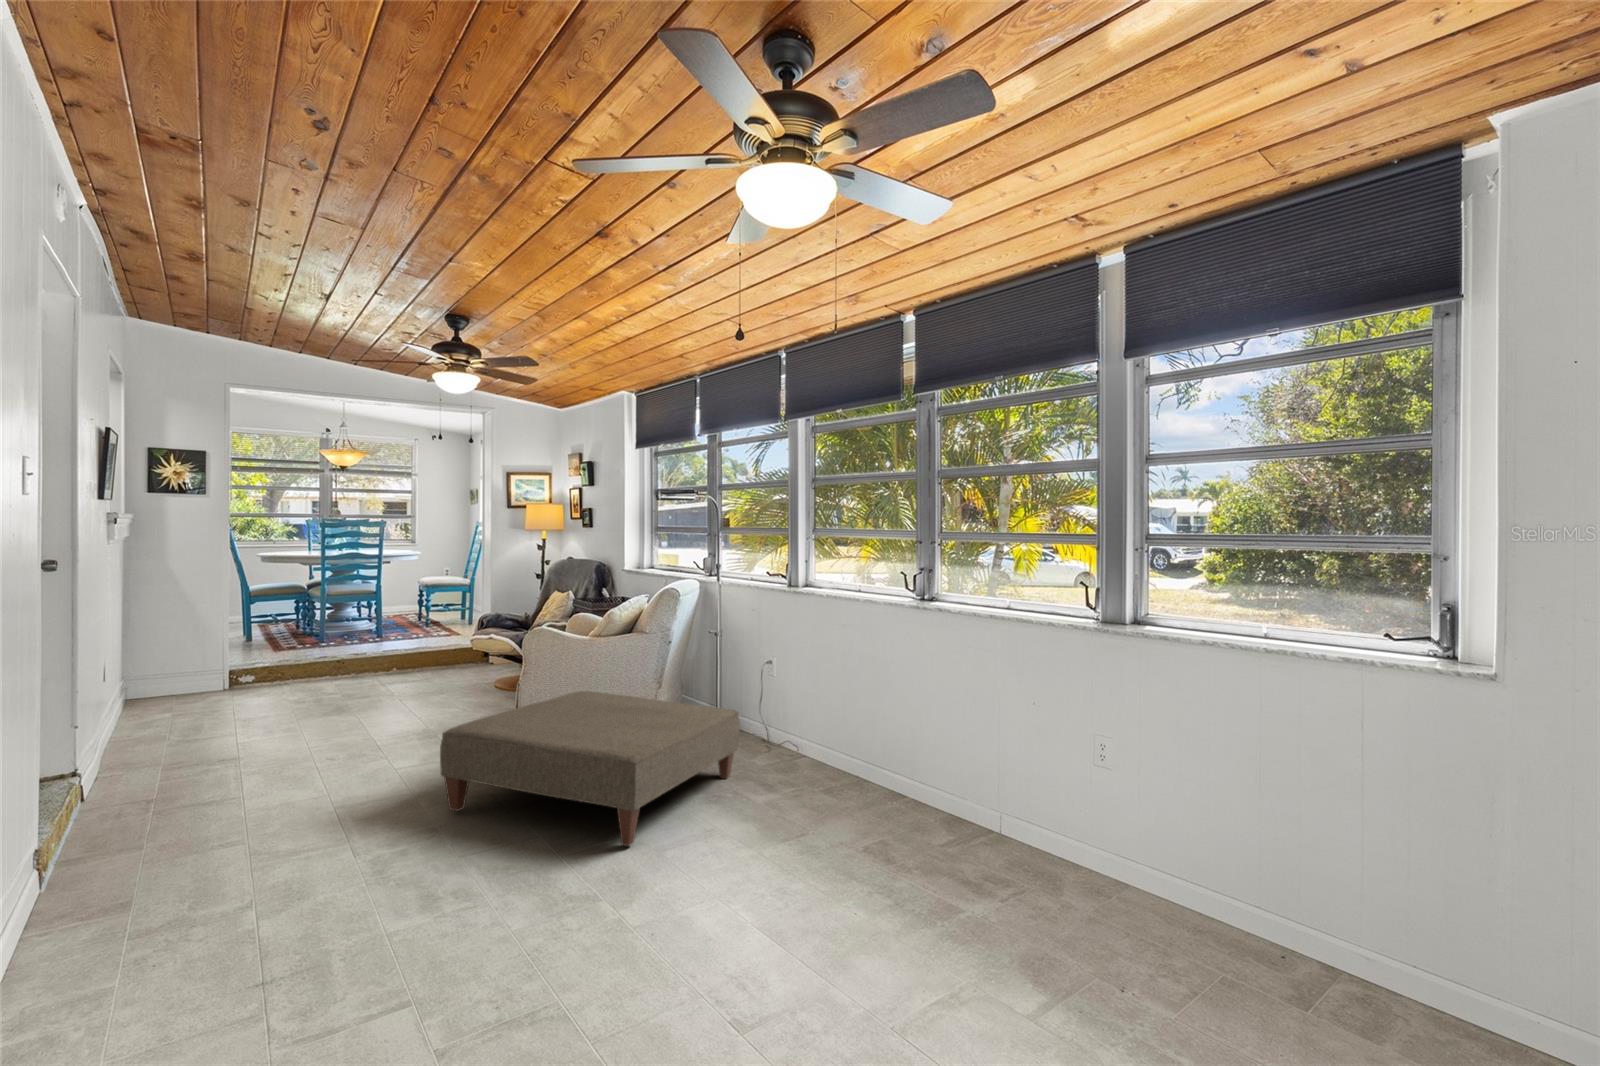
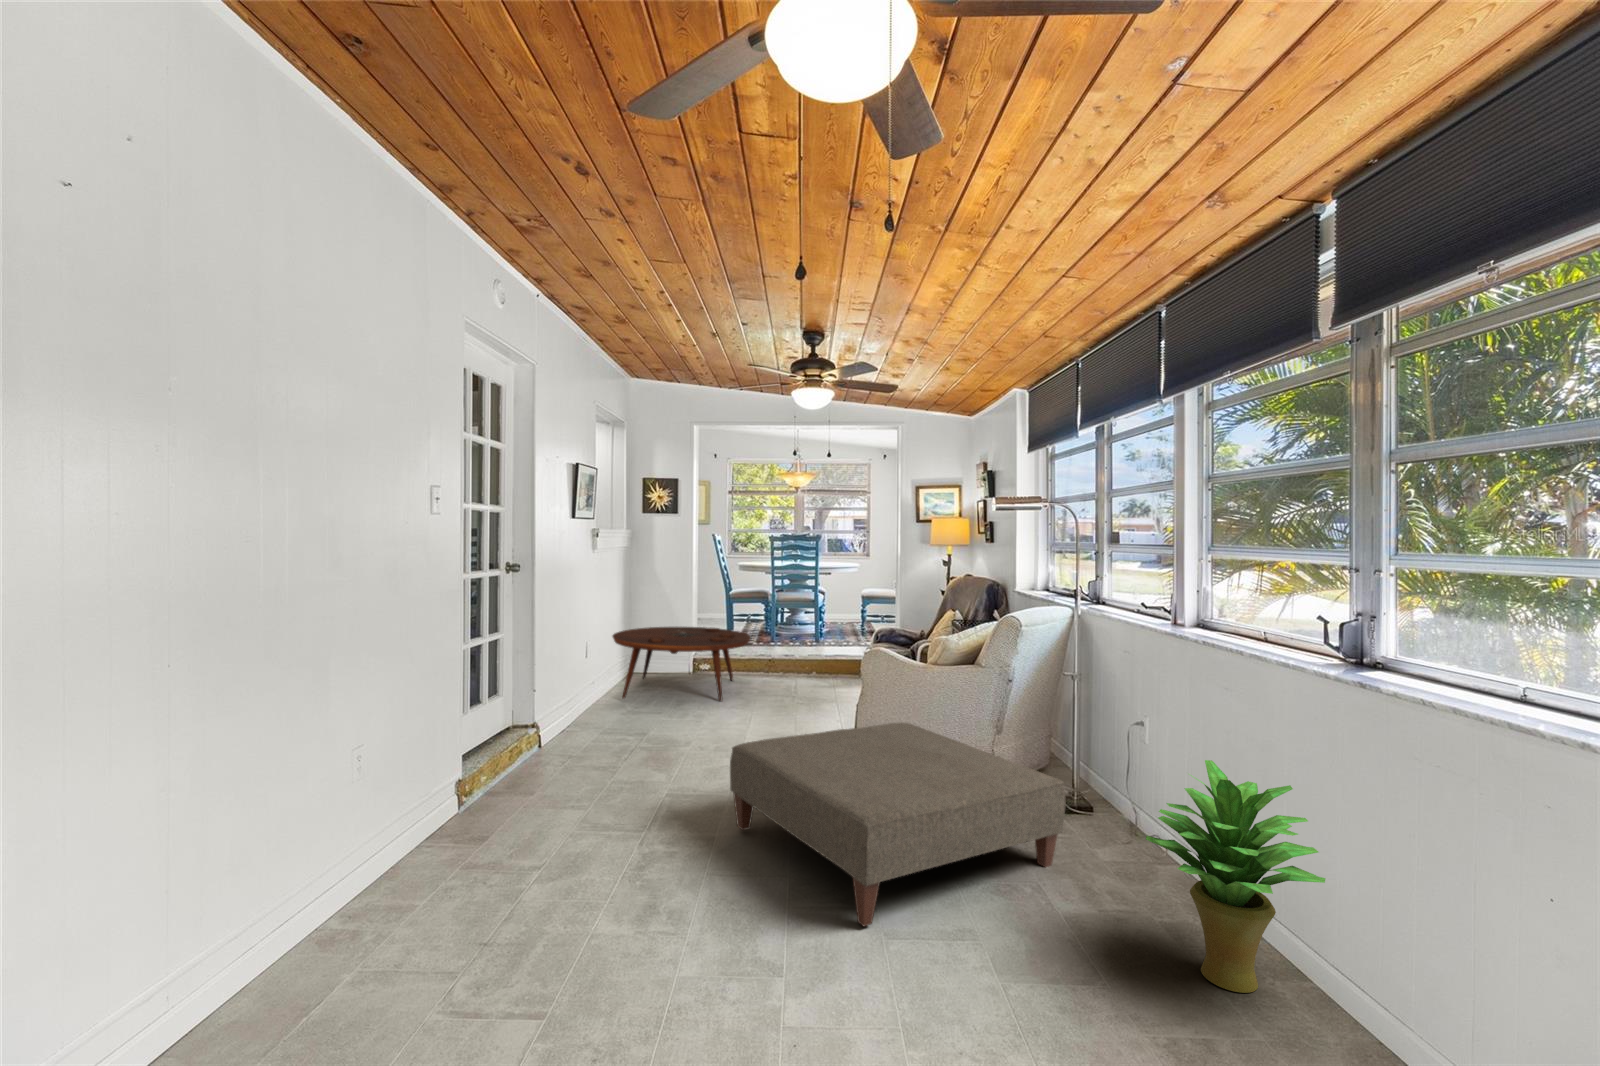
coffee table: none [129,629,335,725] -> present [613,627,751,702]
potted plant: none [819,673,919,815] -> present [1146,760,1325,993]

